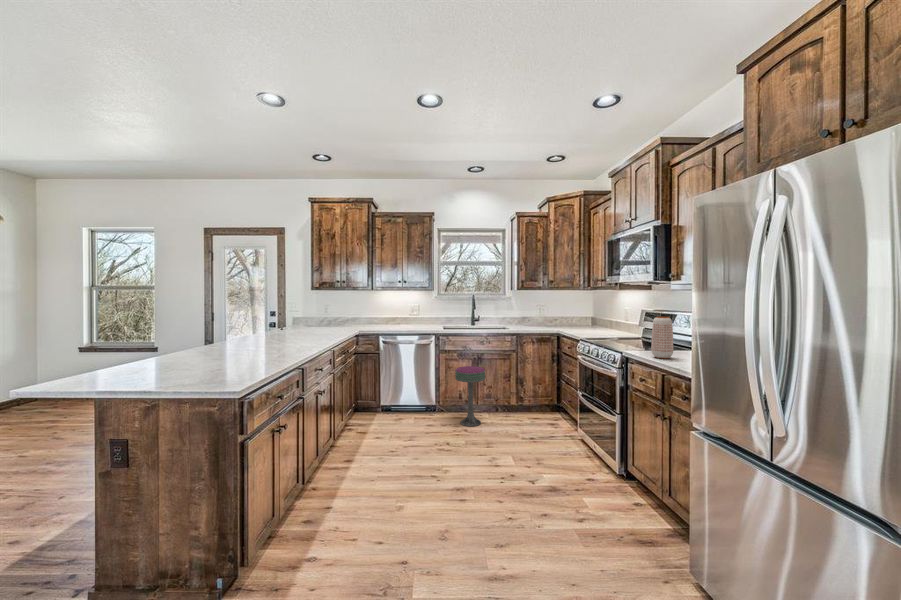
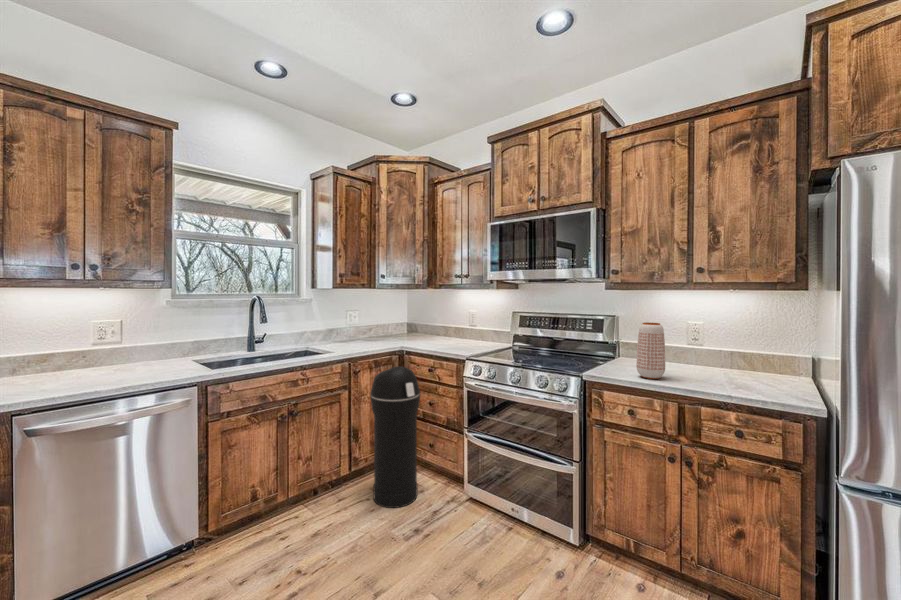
trash can: none [521,340,553,428] -> present [371,366,420,508]
bar stool: present [455,366,485,426] -> none [259,430,321,556]

